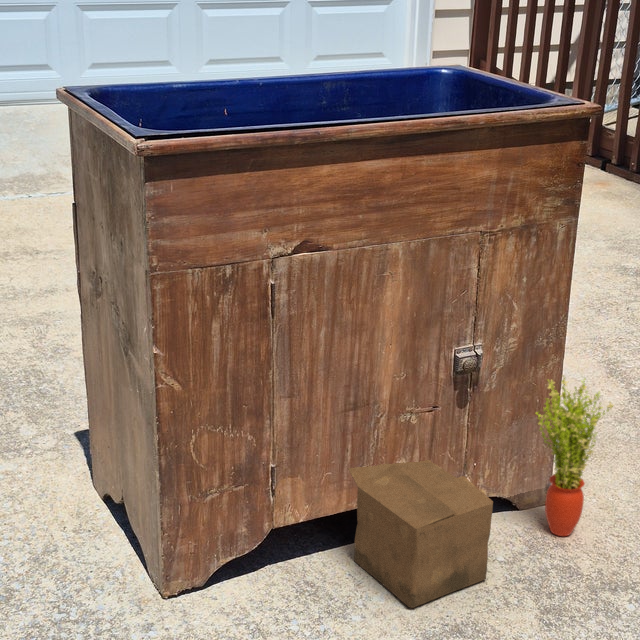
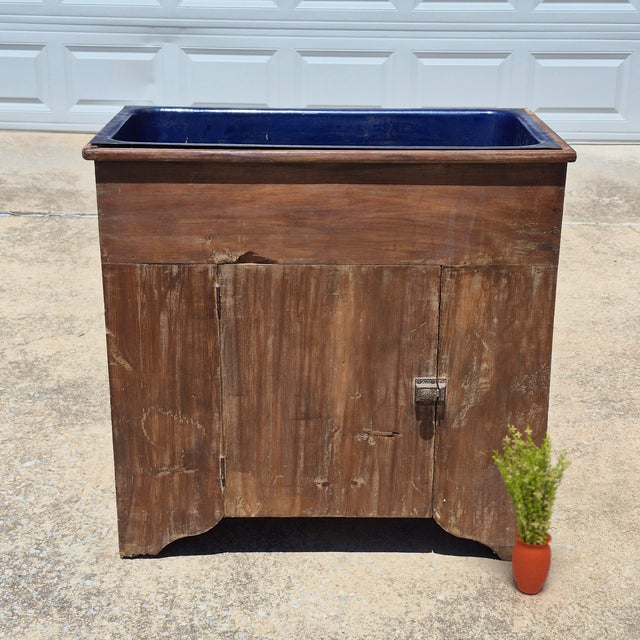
cardboard box: present [348,460,493,608] -> none [302,457,416,618]

